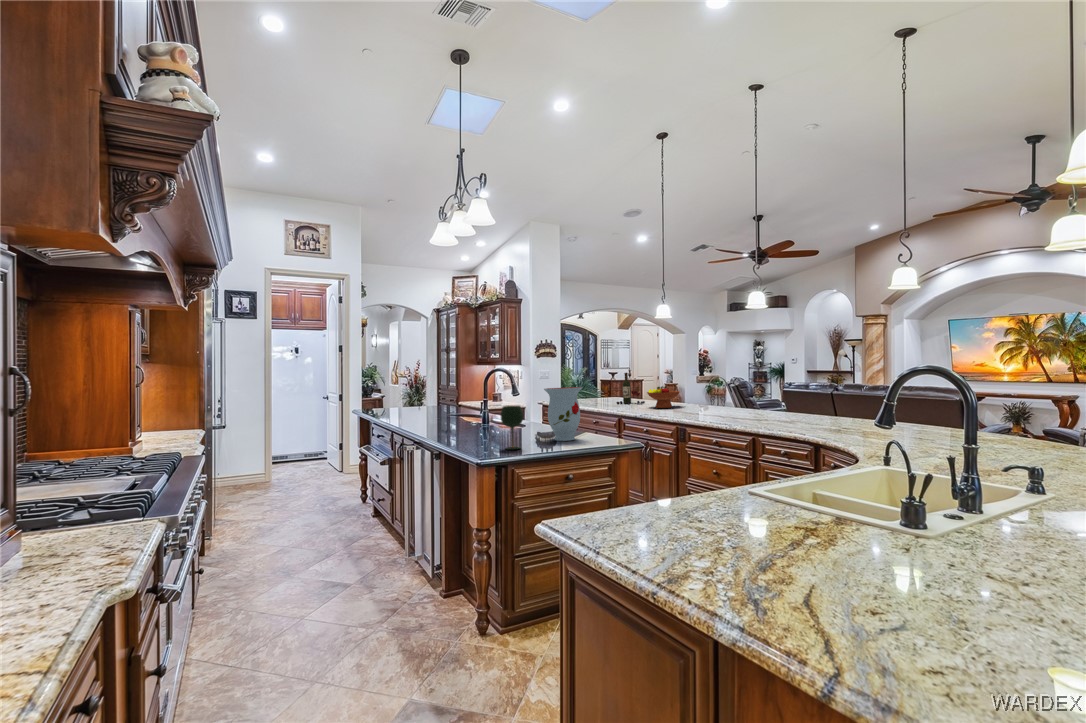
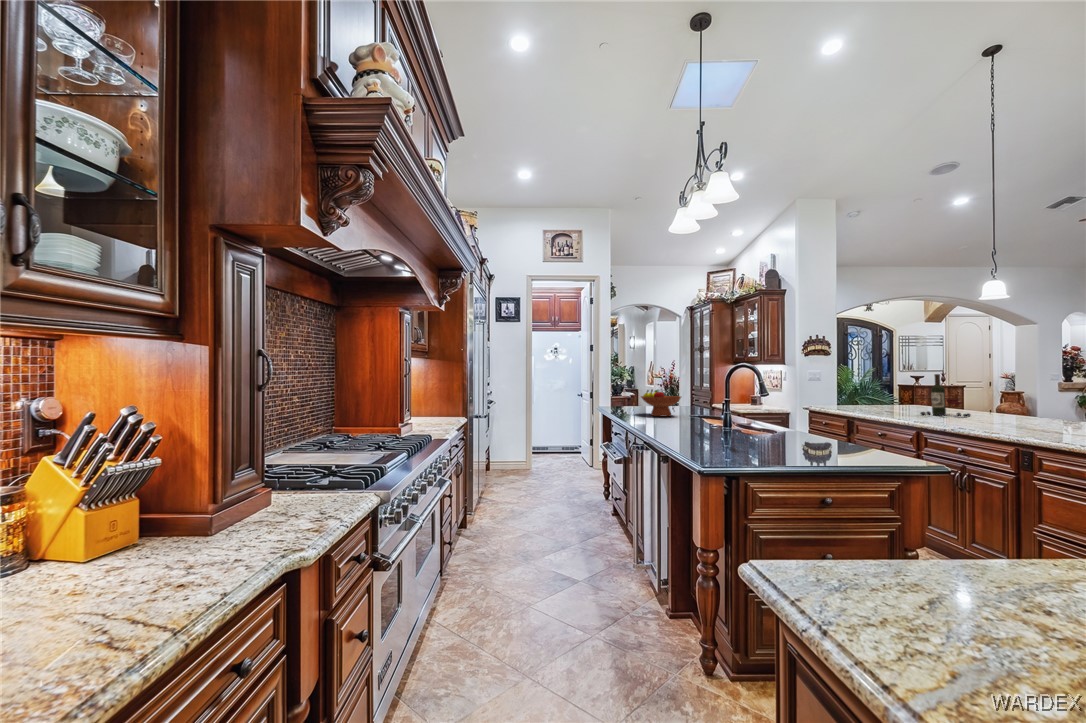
fruit bowl: present [647,386,680,408] -> present [641,390,681,416]
vase: present [544,387,582,441] -> none [799,388,858,458]
wine glass: present [501,406,523,450] -> none [735,407,766,461]

